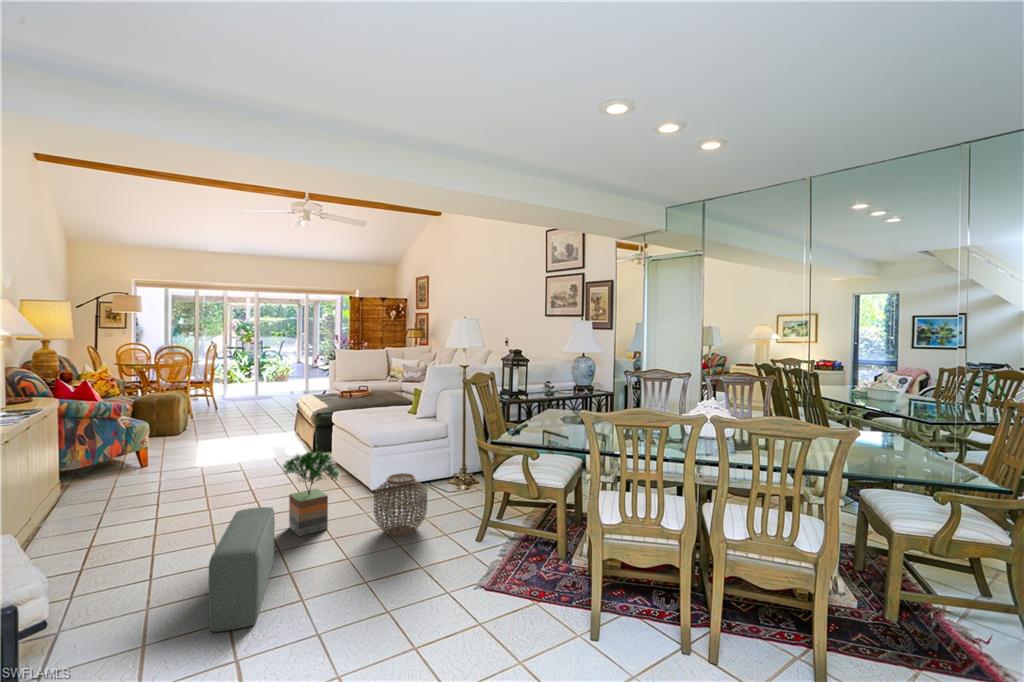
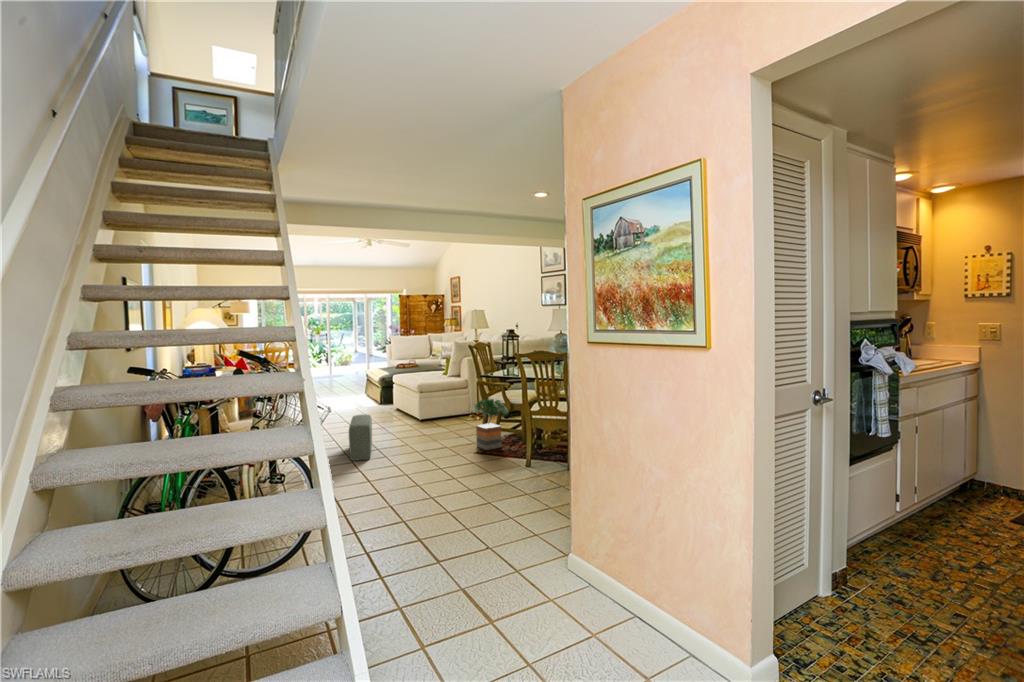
potted tree: present [283,451,340,536] -> present [473,399,508,450]
woven basket: present [374,473,427,536] -> none [422,403,452,436]

